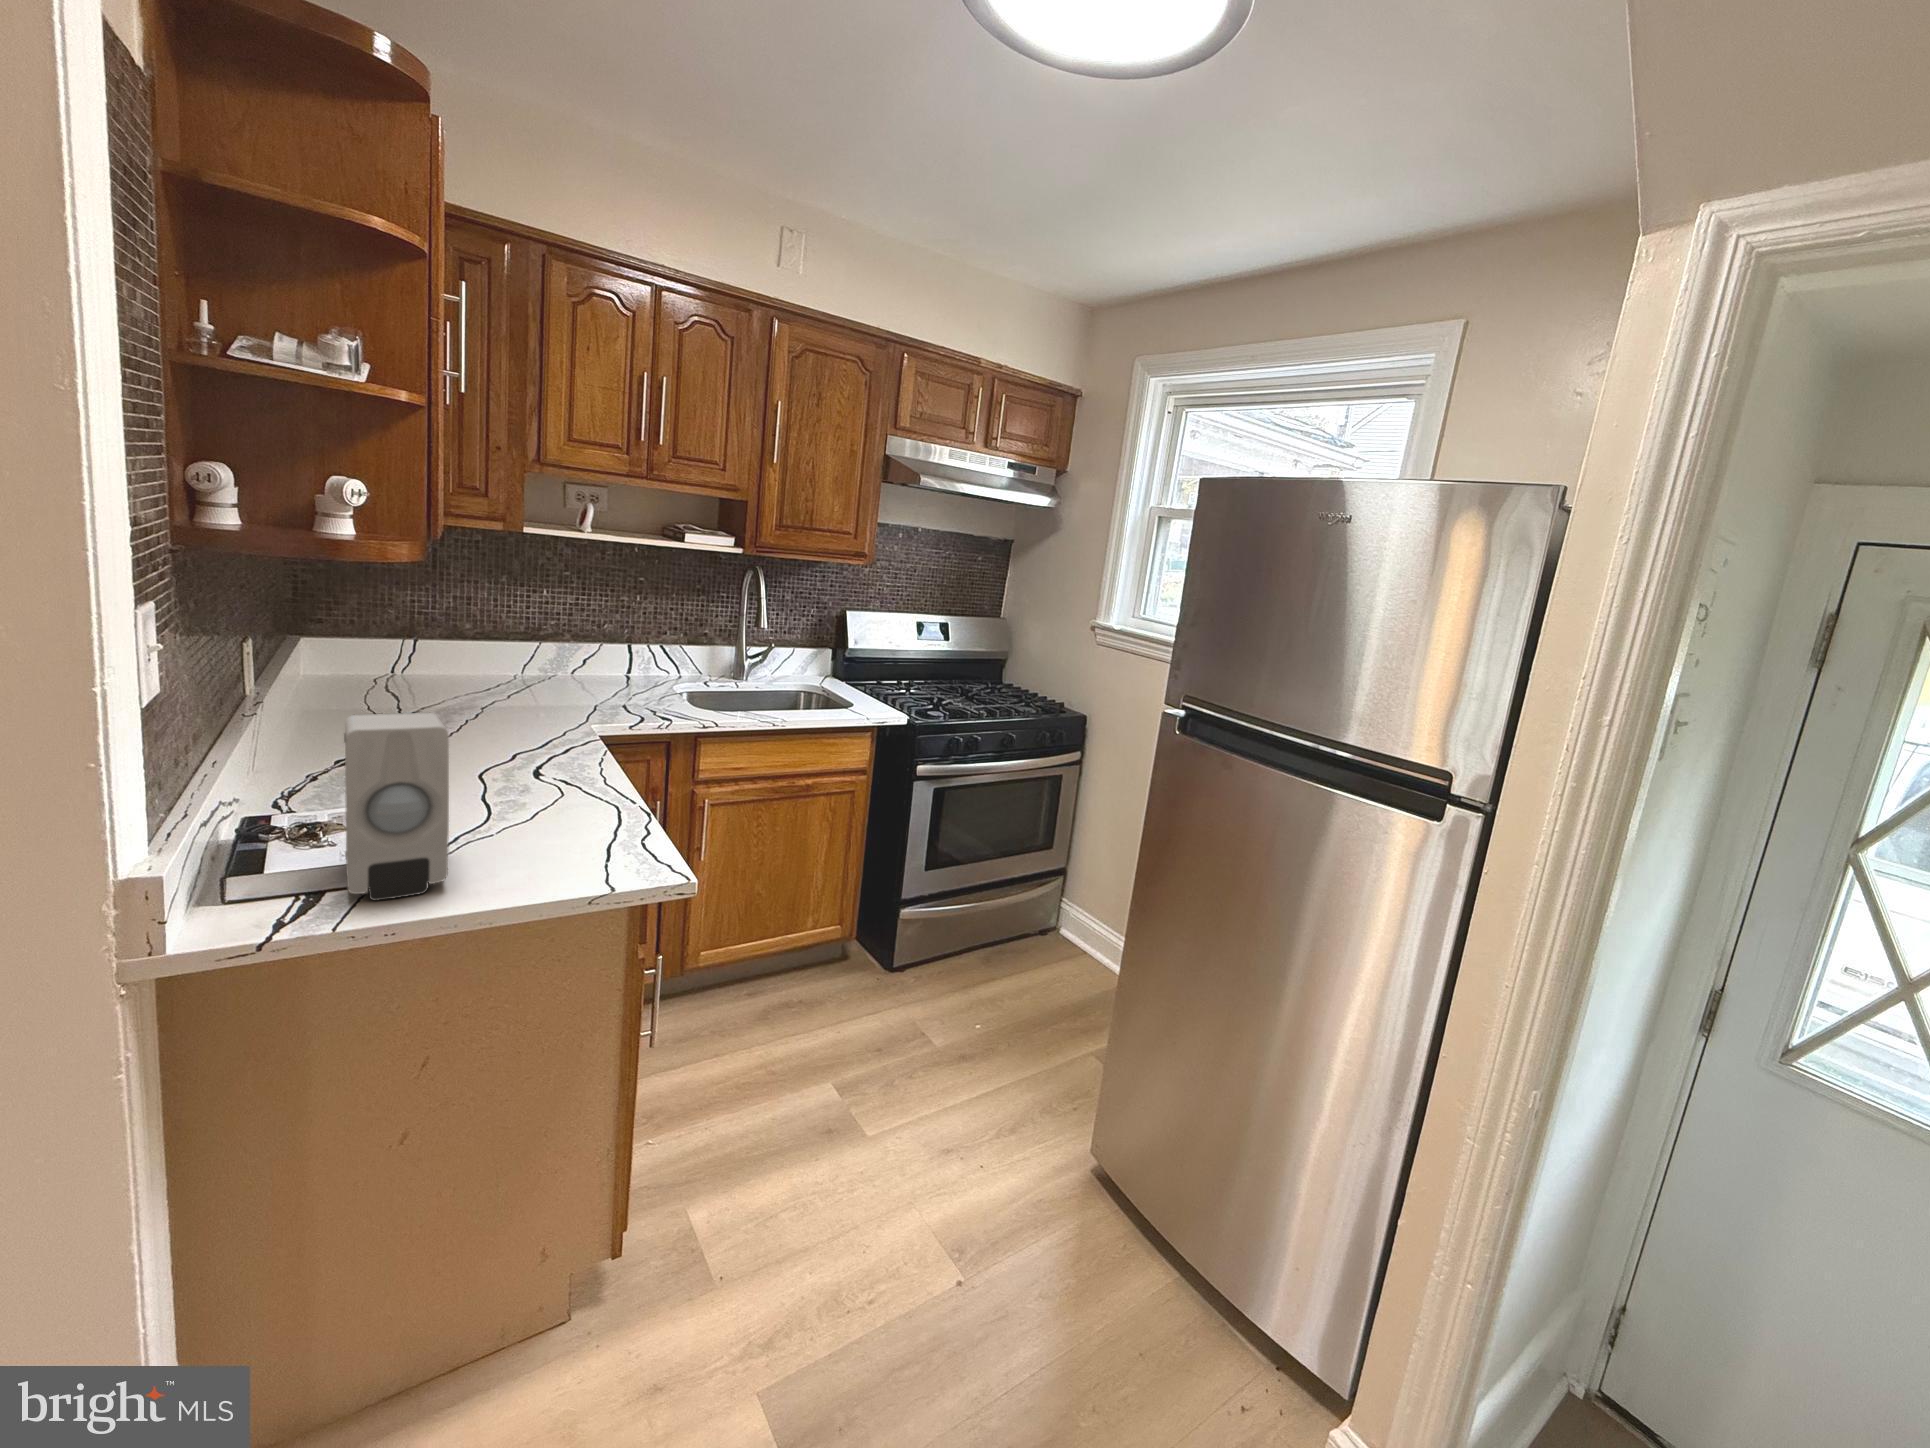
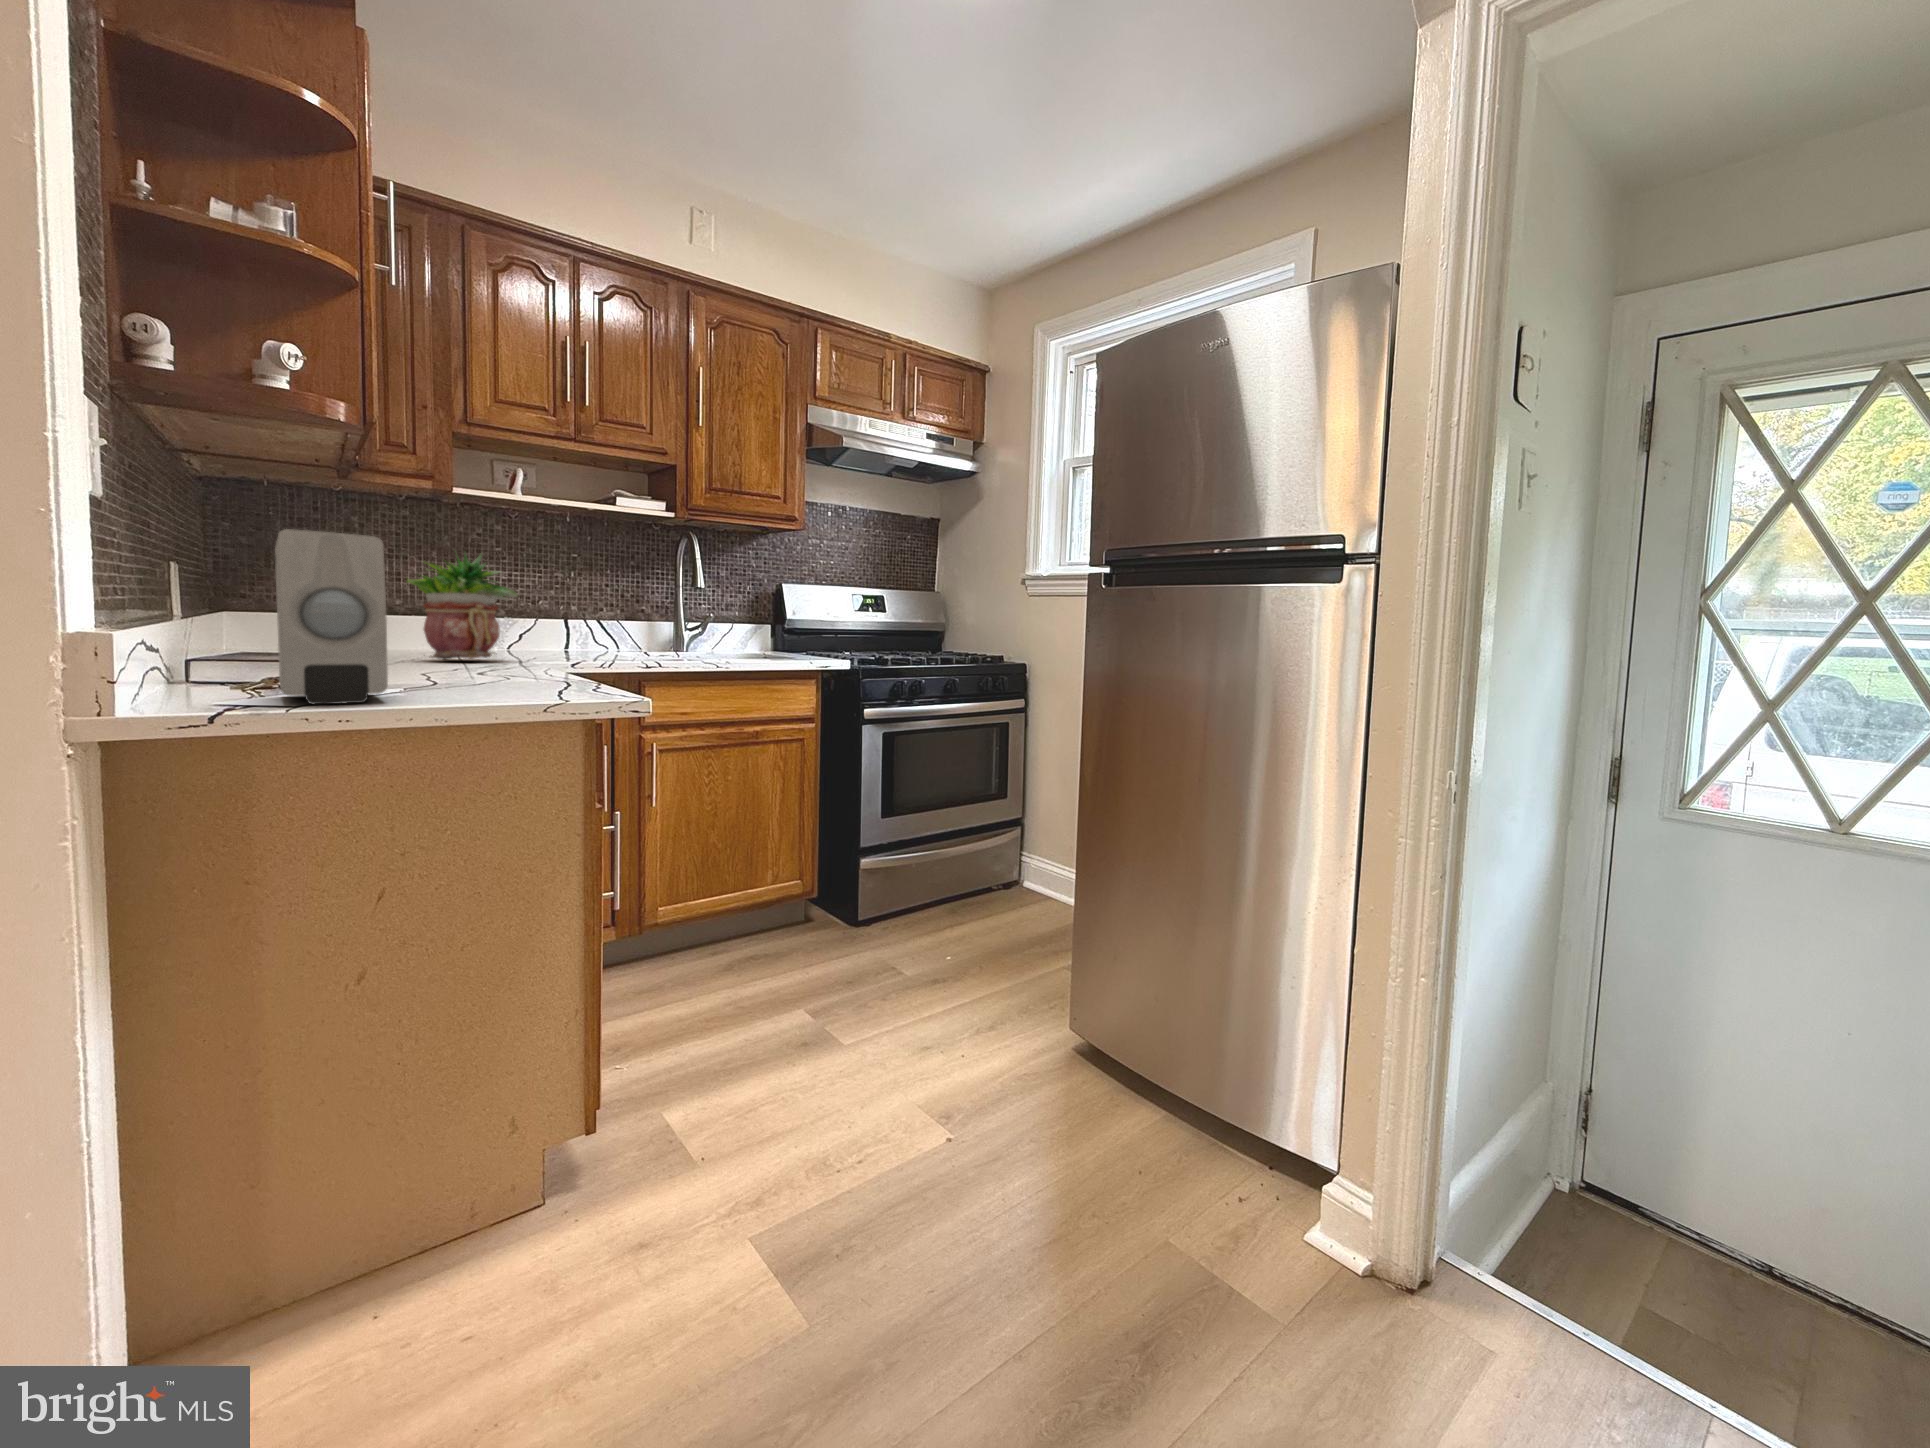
potted plant: none [474,607,584,719] -> present [407,554,518,660]

